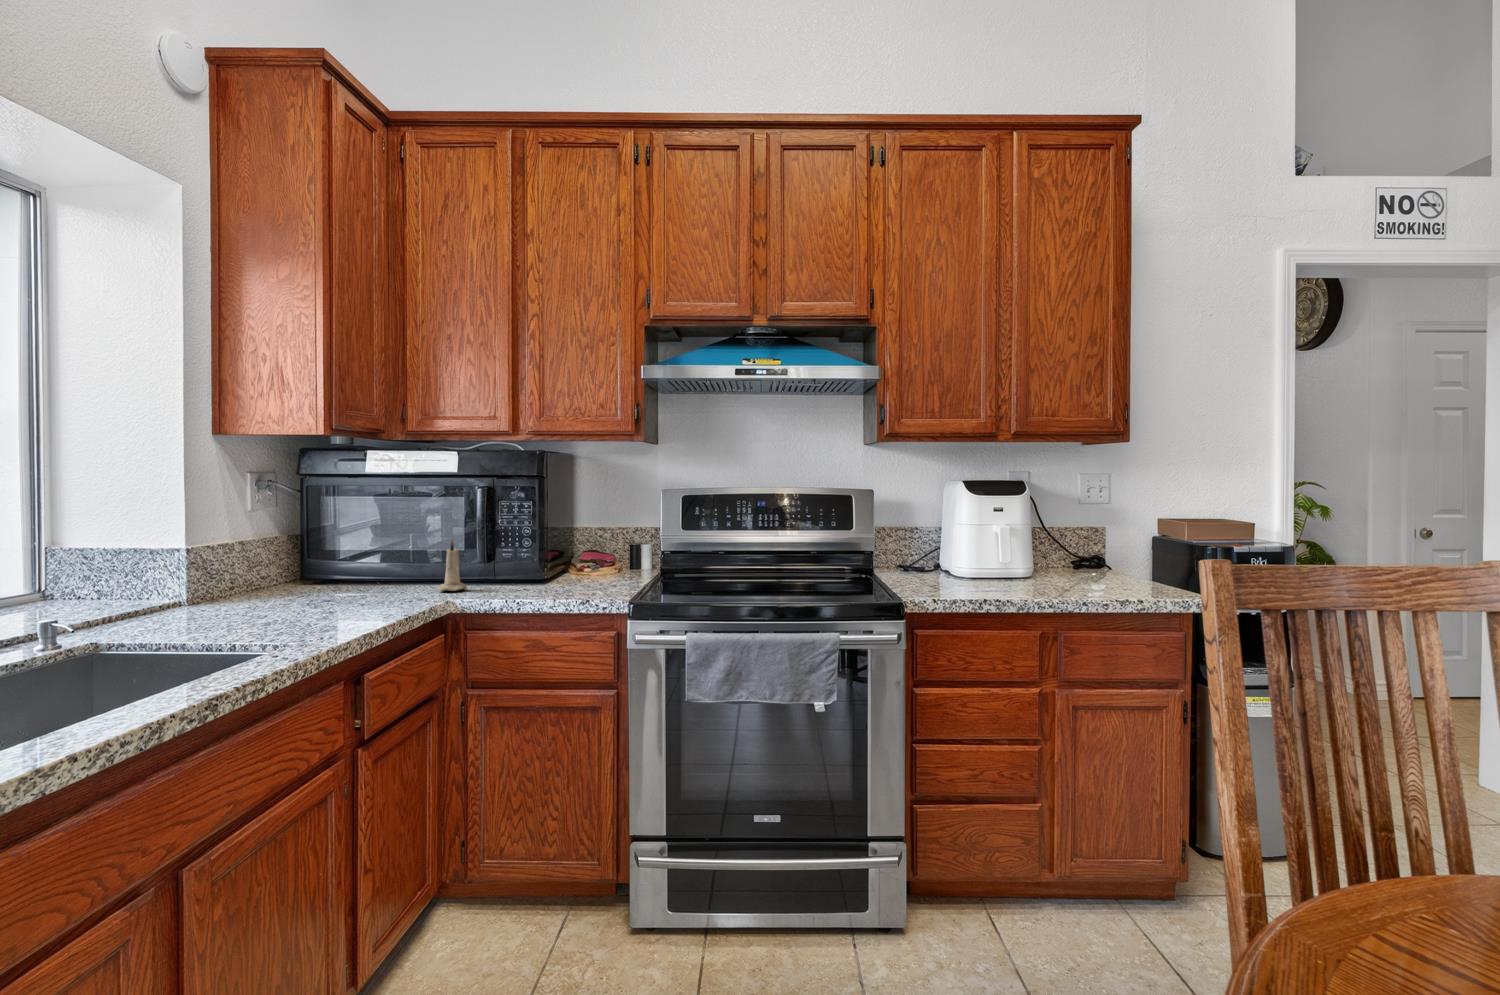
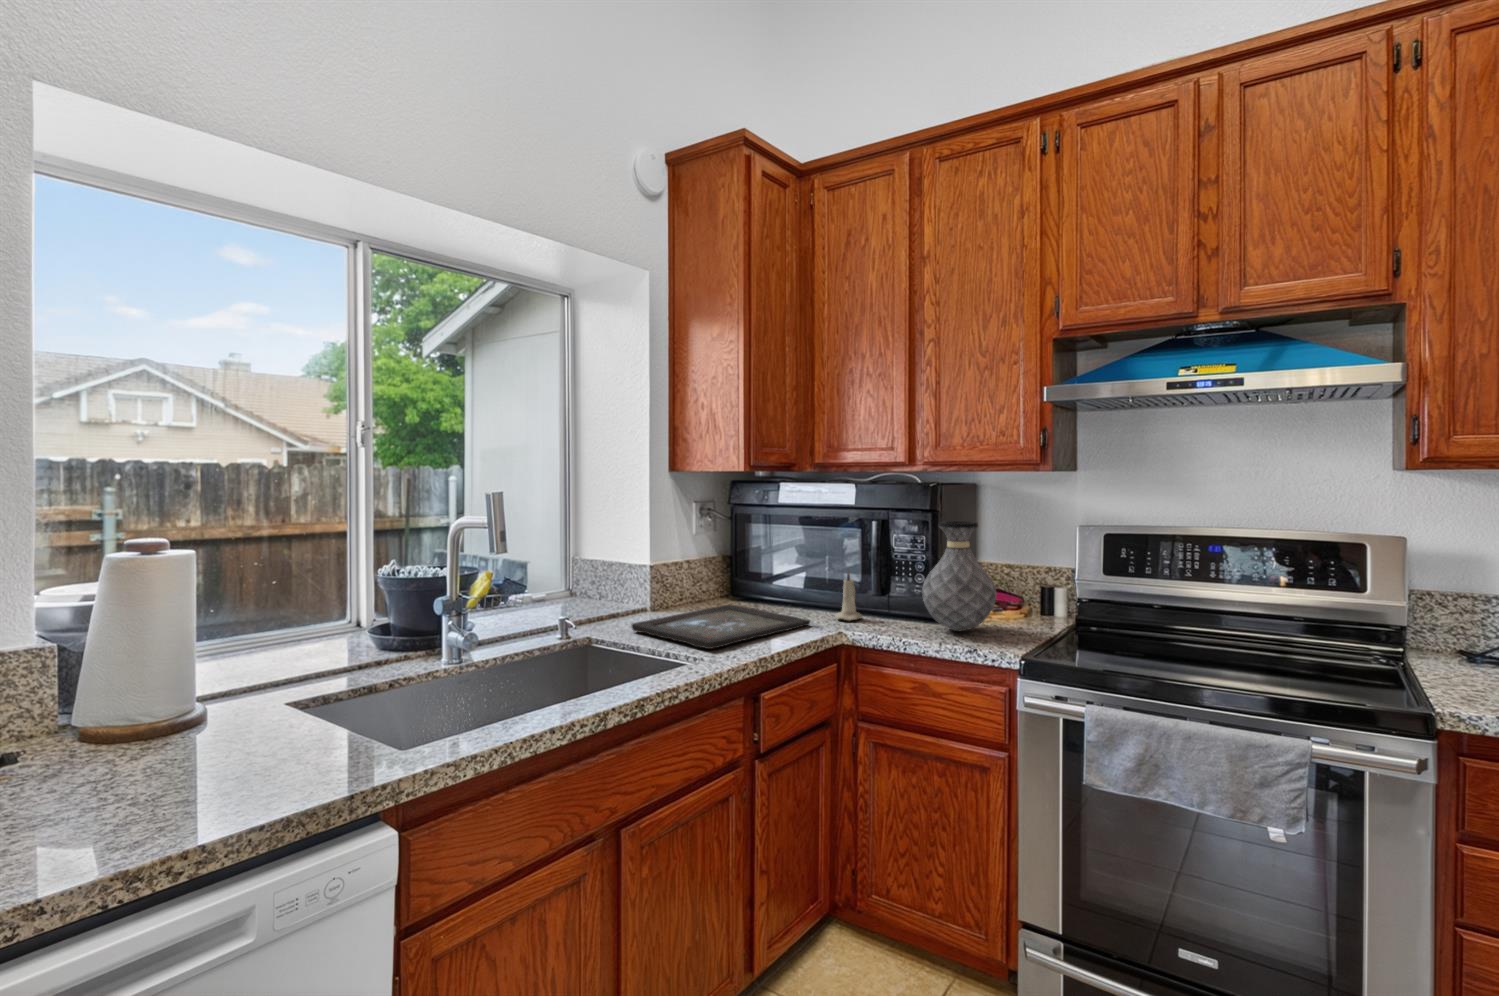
vase: none [532,487,602,590] -> present [922,521,997,631]
tray: none [181,587,414,623] -> present [632,604,810,649]

